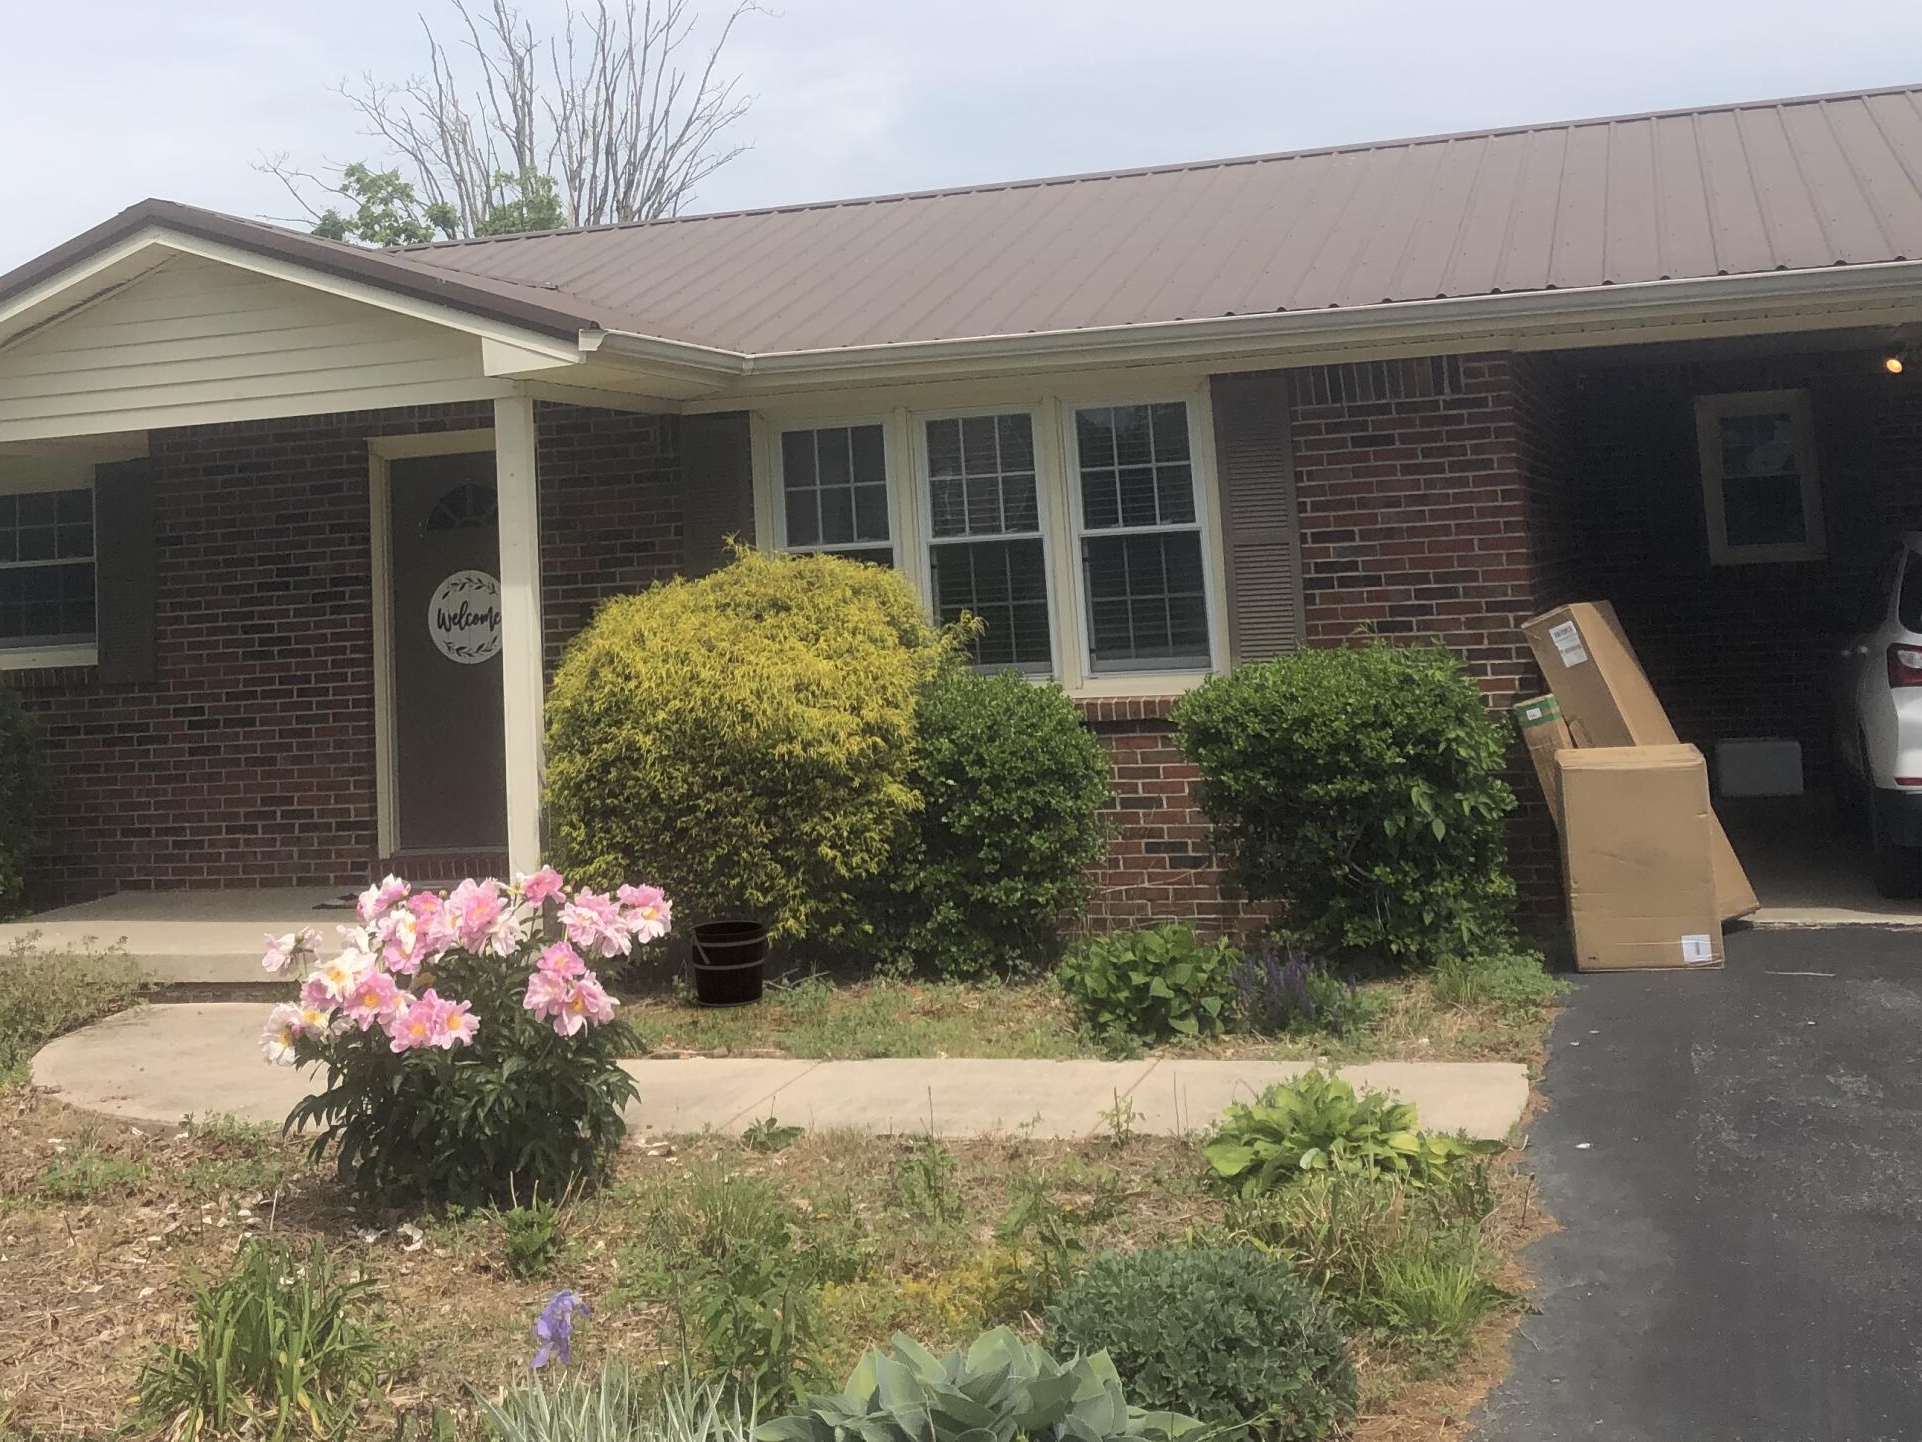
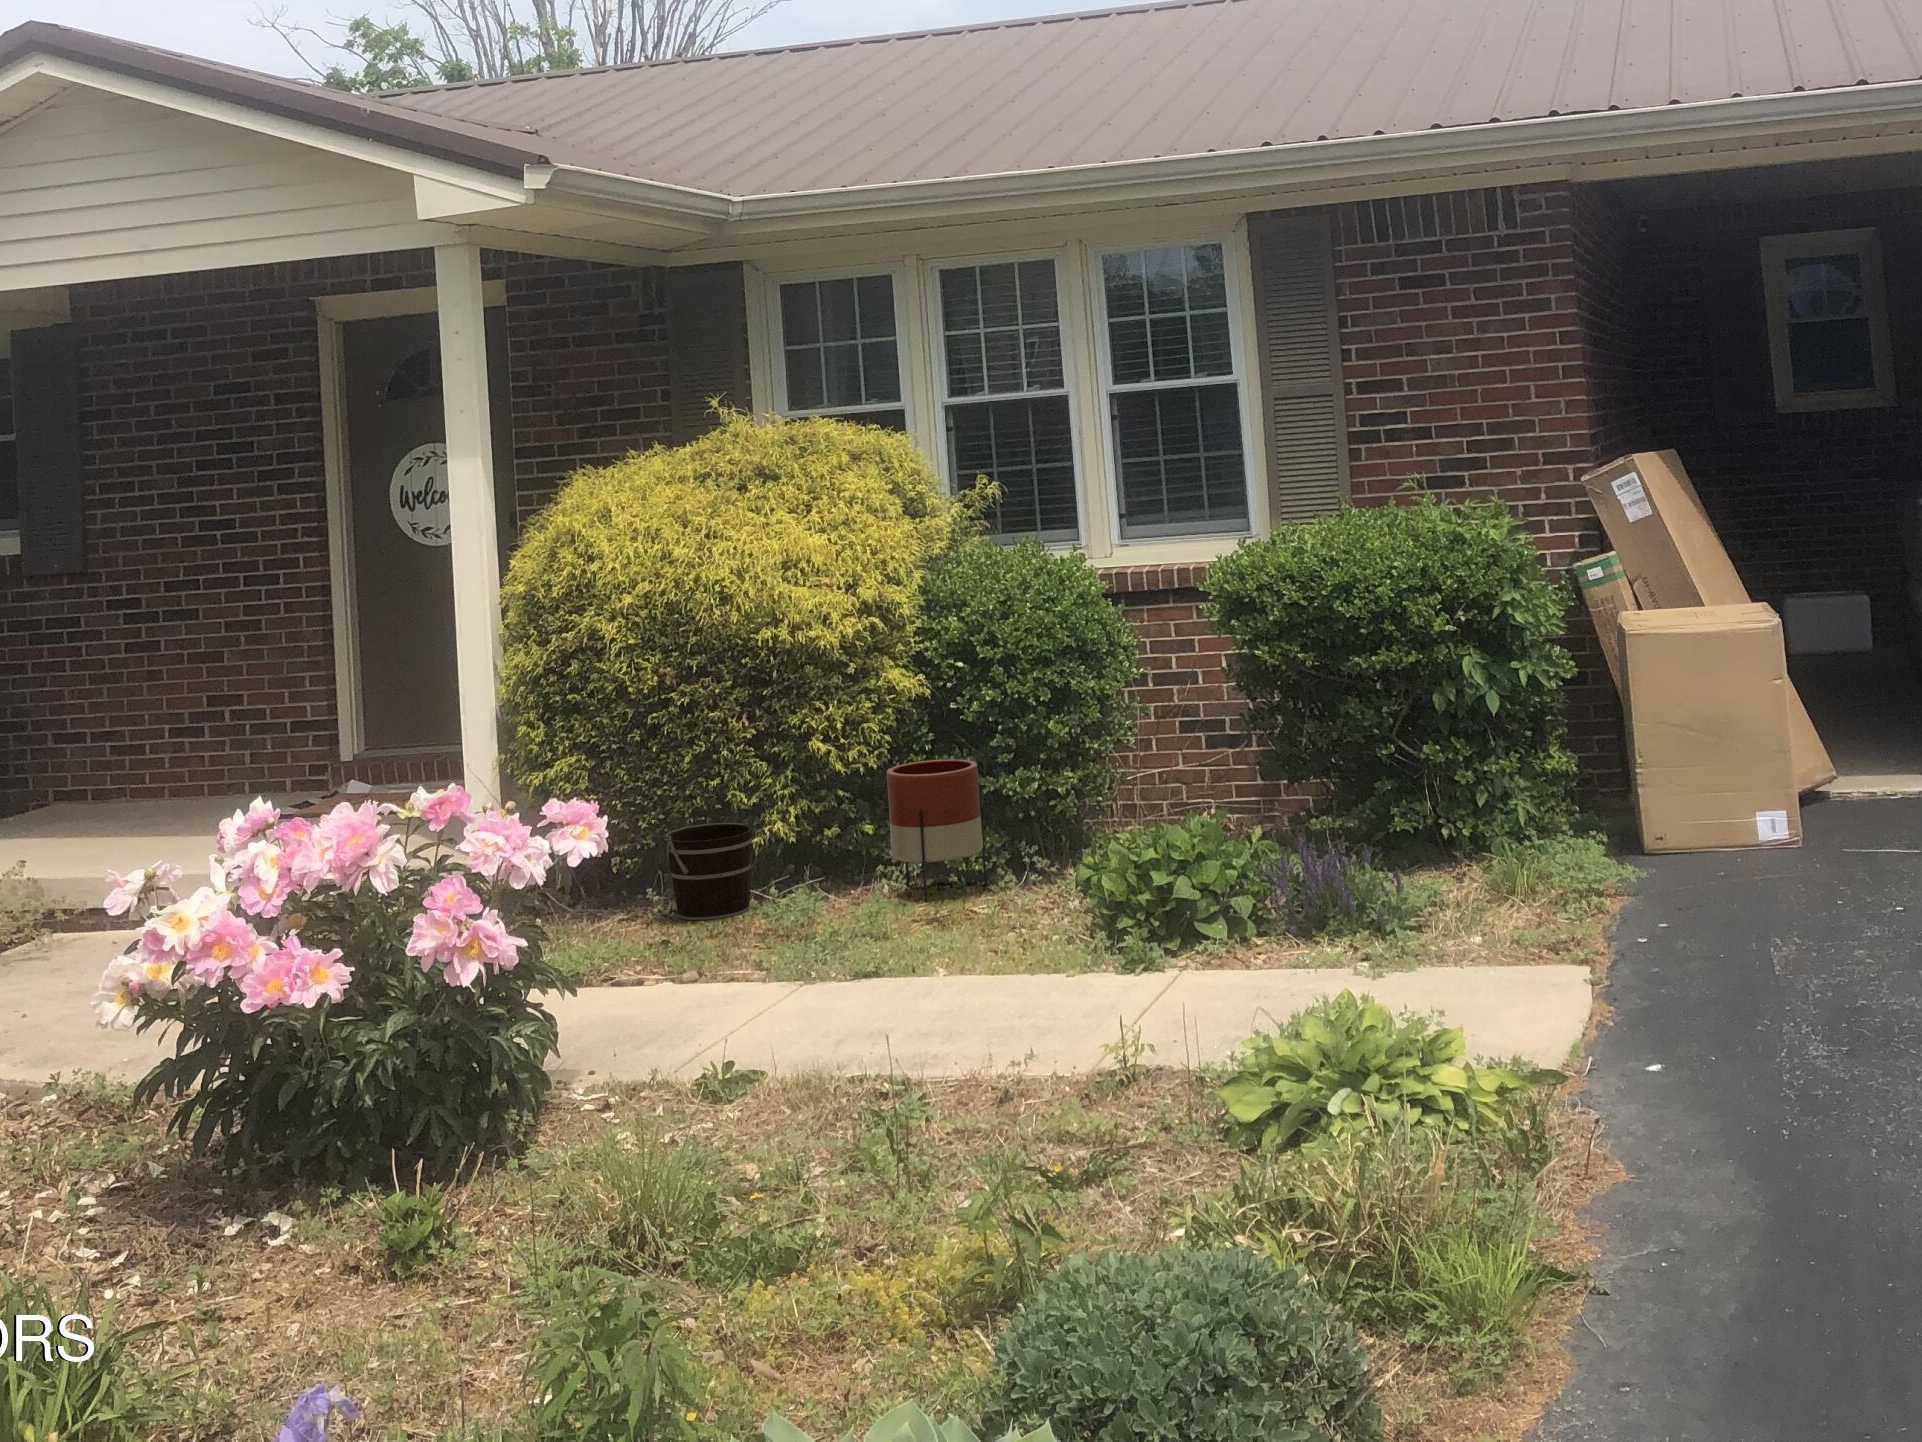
planter: none [886,869,975,997] -> present [887,759,987,903]

